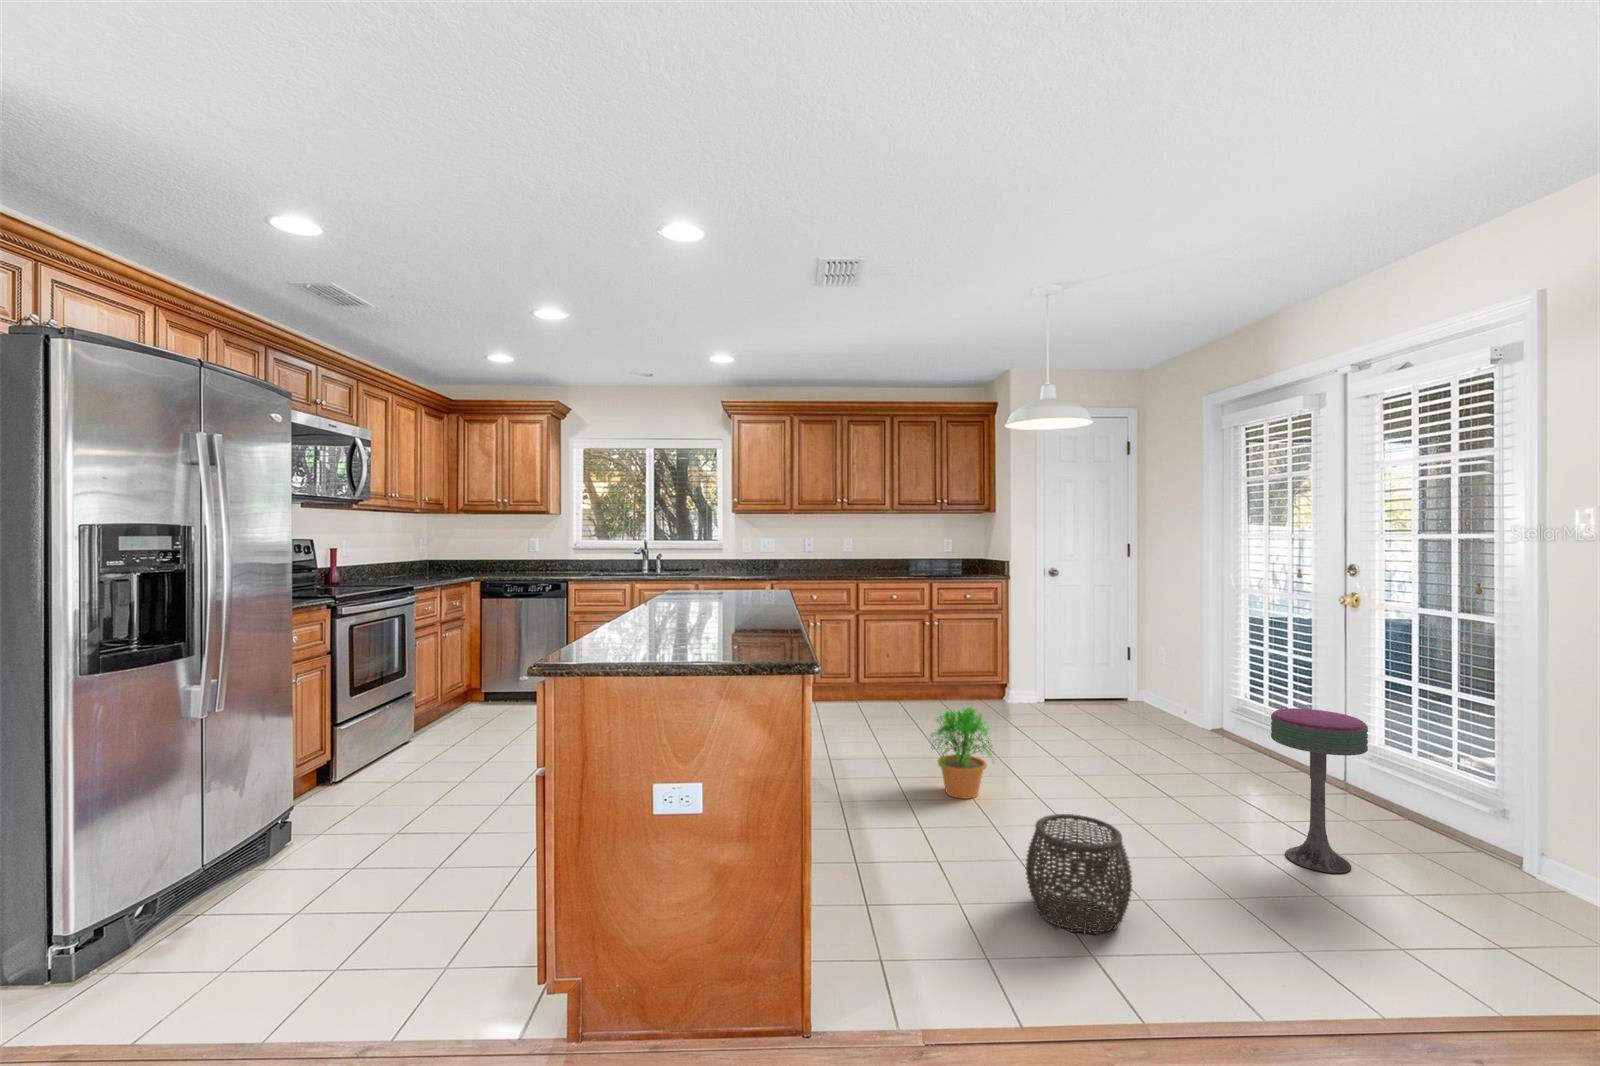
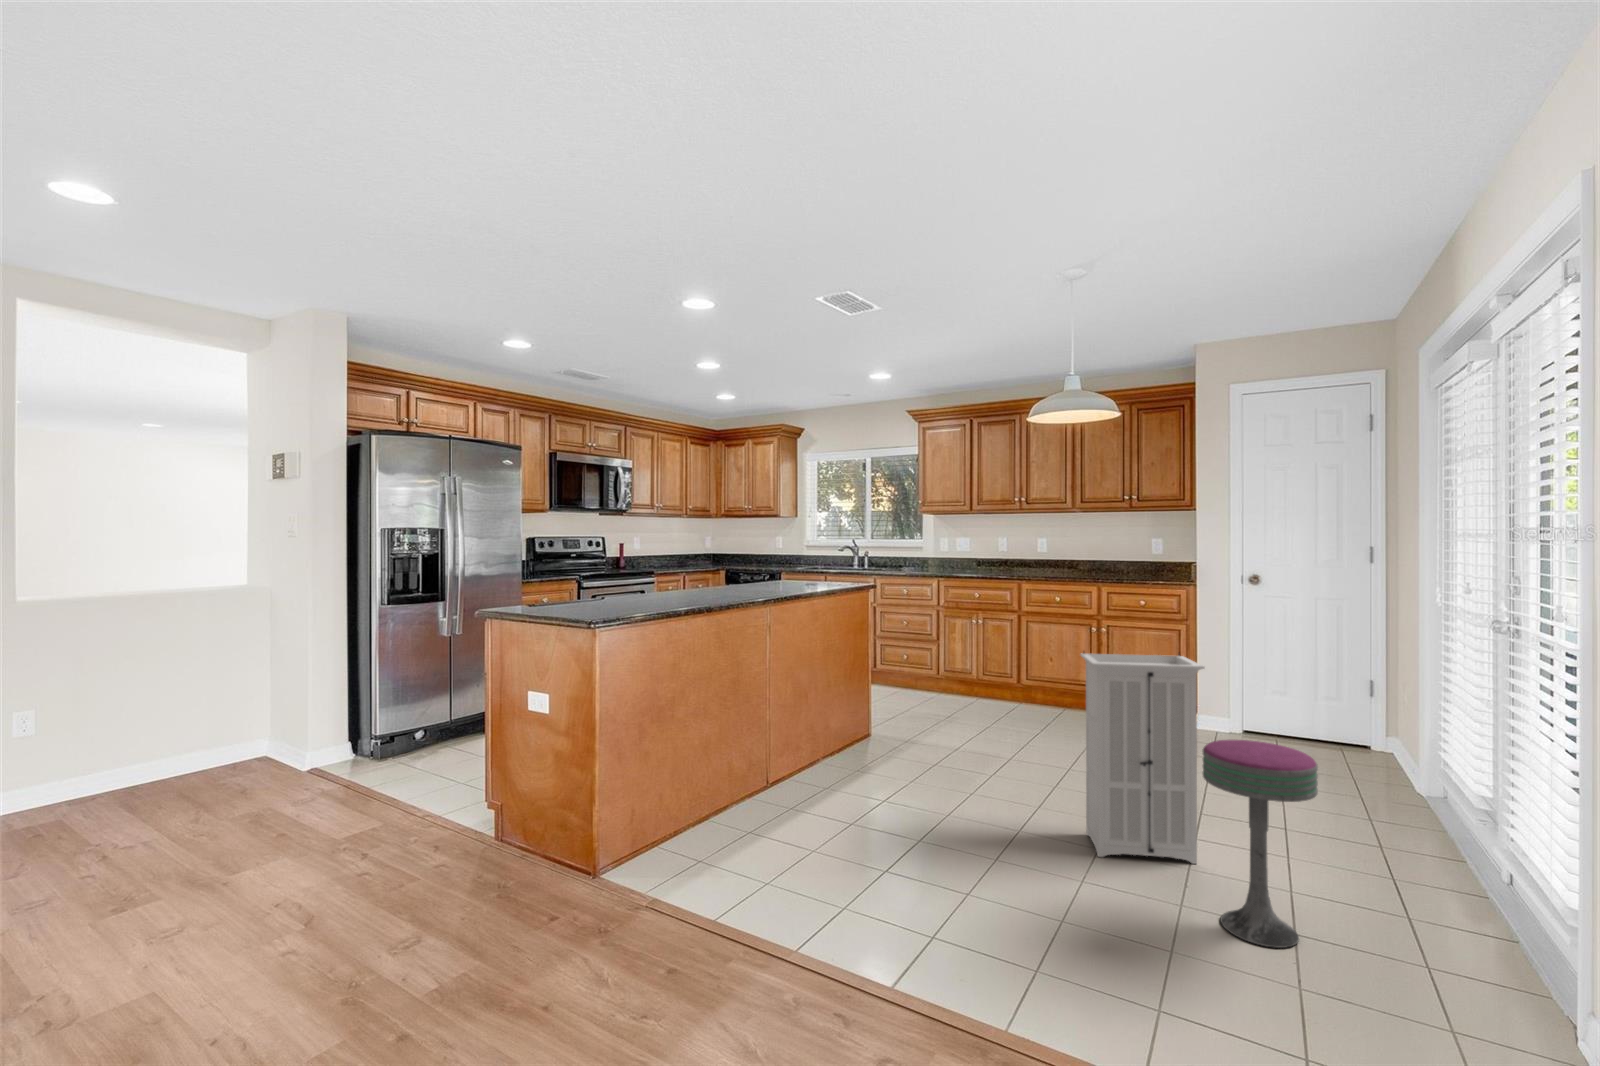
storage cabinet: none [1105,640,1214,833] -> present [1081,652,1205,864]
potted plant: present [930,707,993,799] -> none [936,701,1009,792]
woven basket: present [1026,814,1132,934] -> none [846,792,941,903]

